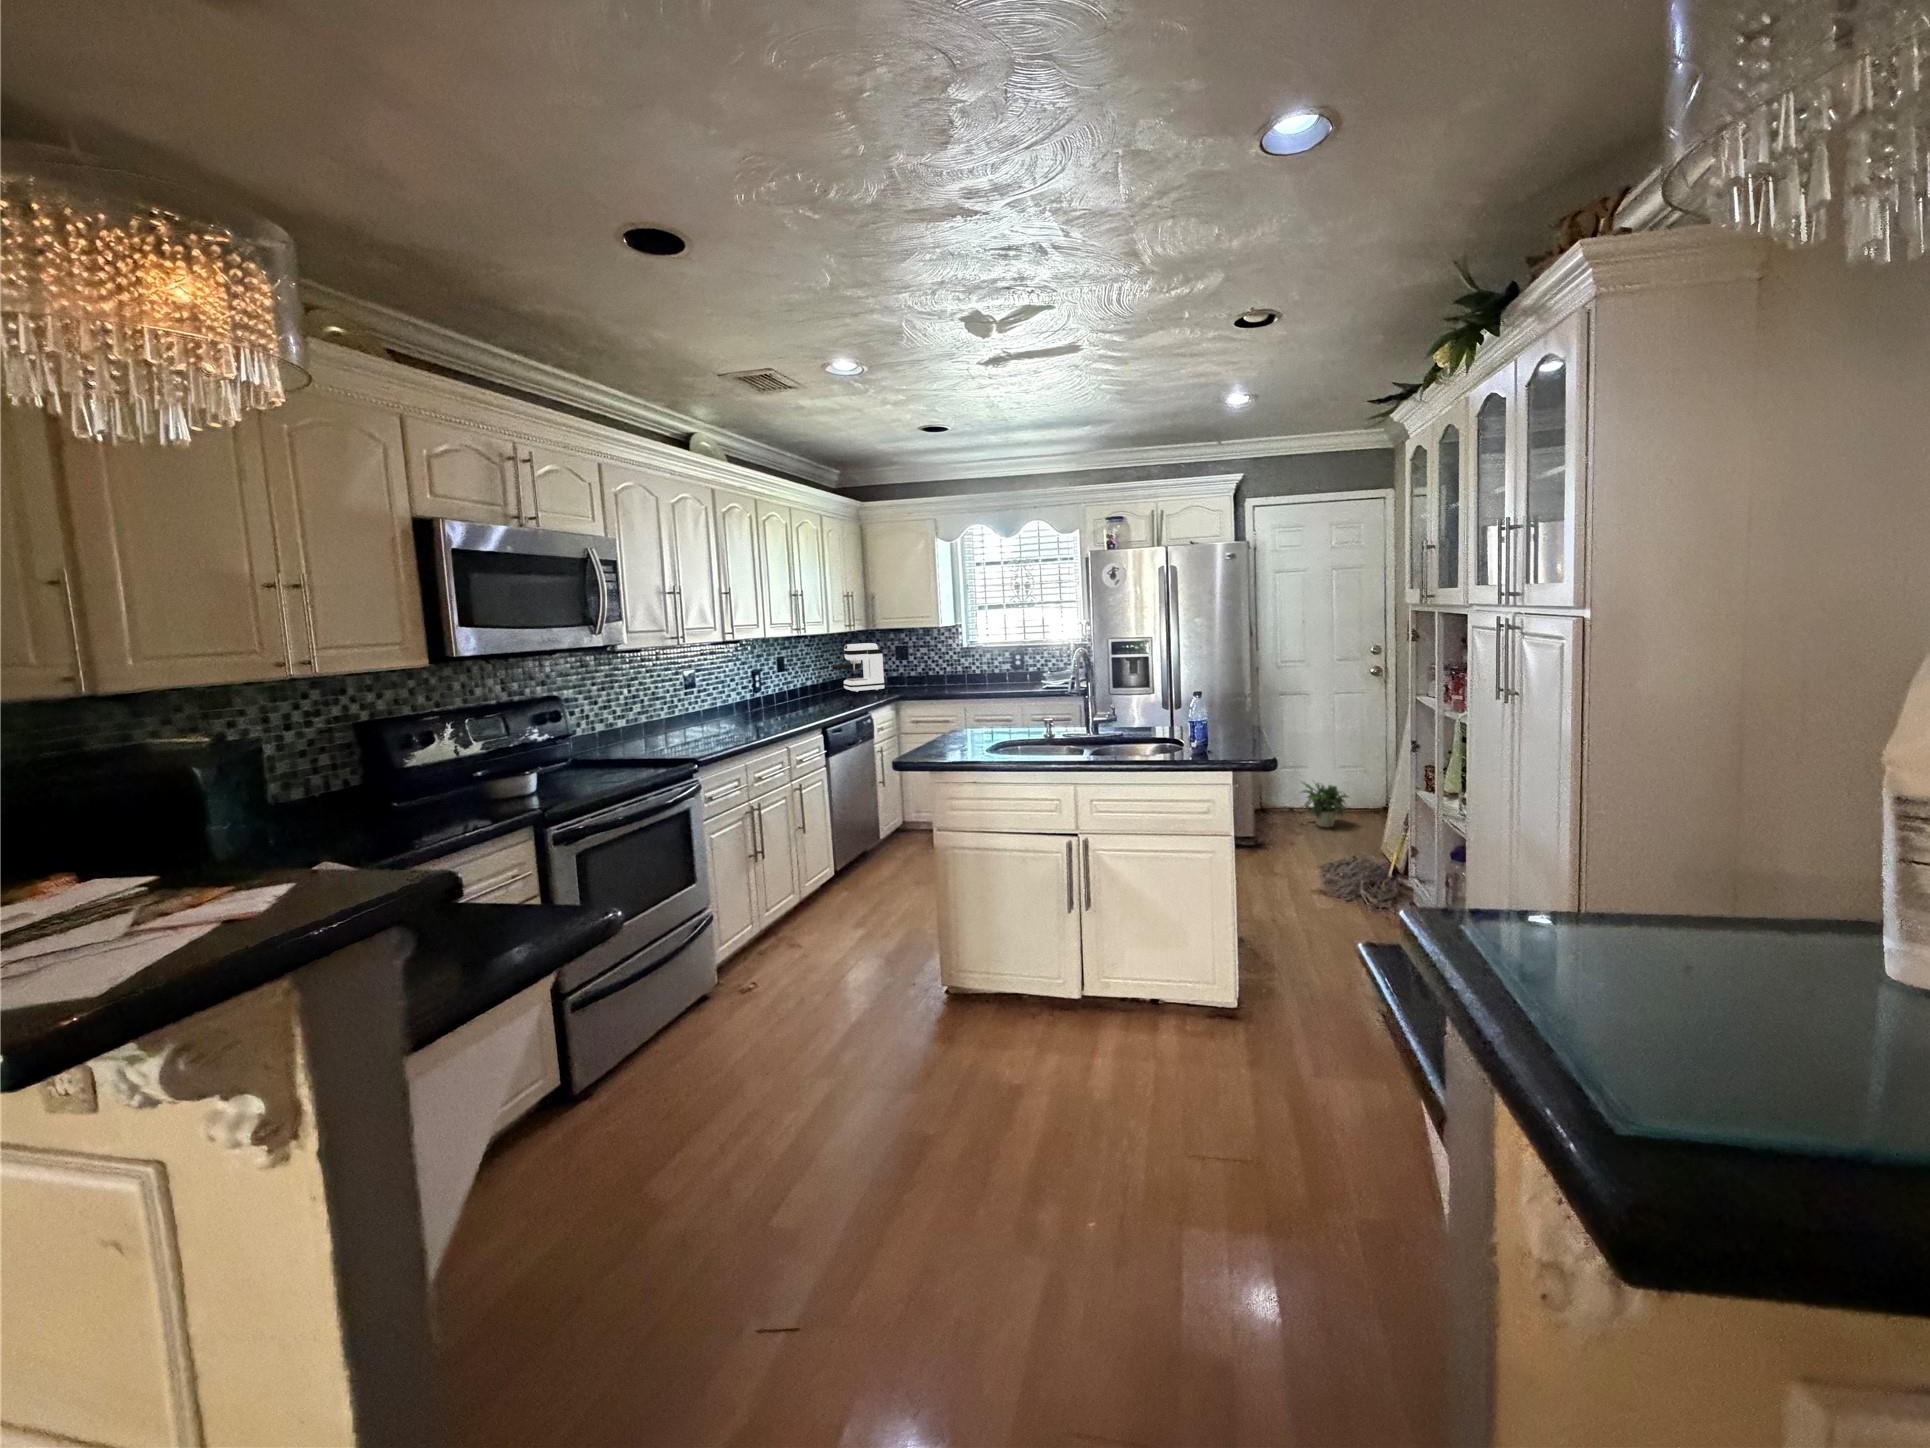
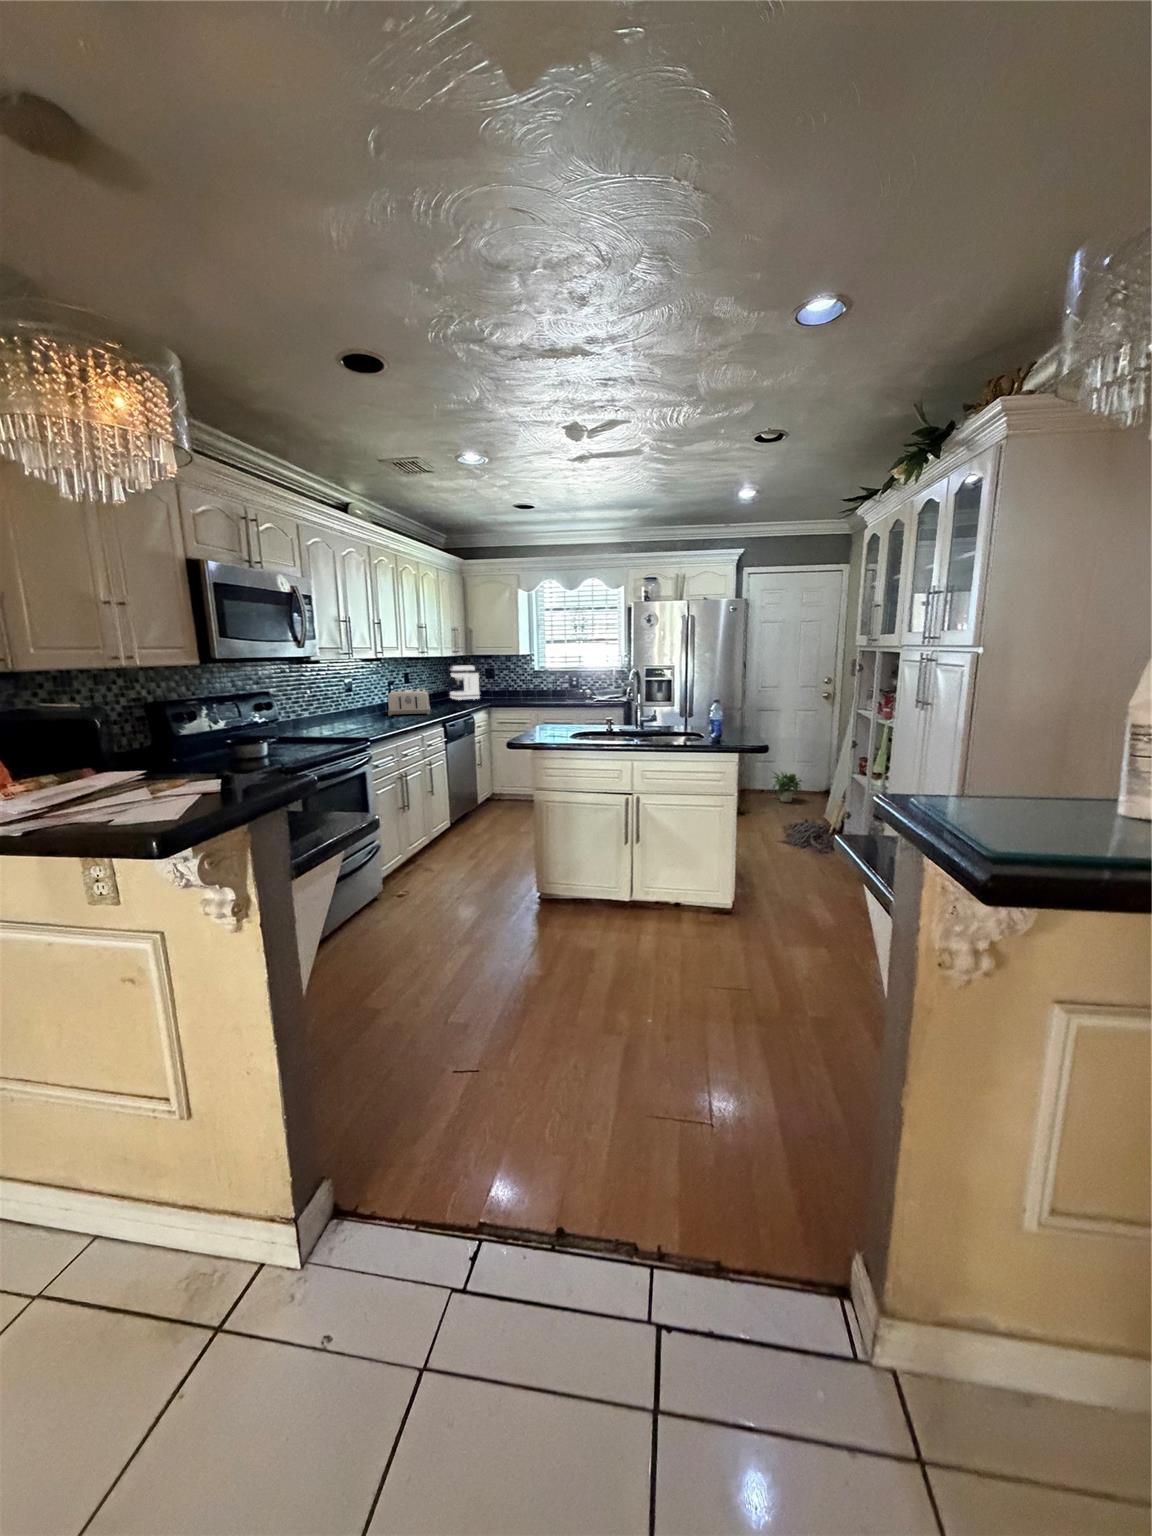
toaster: none [744,680,808,720] -> present [388,689,430,716]

